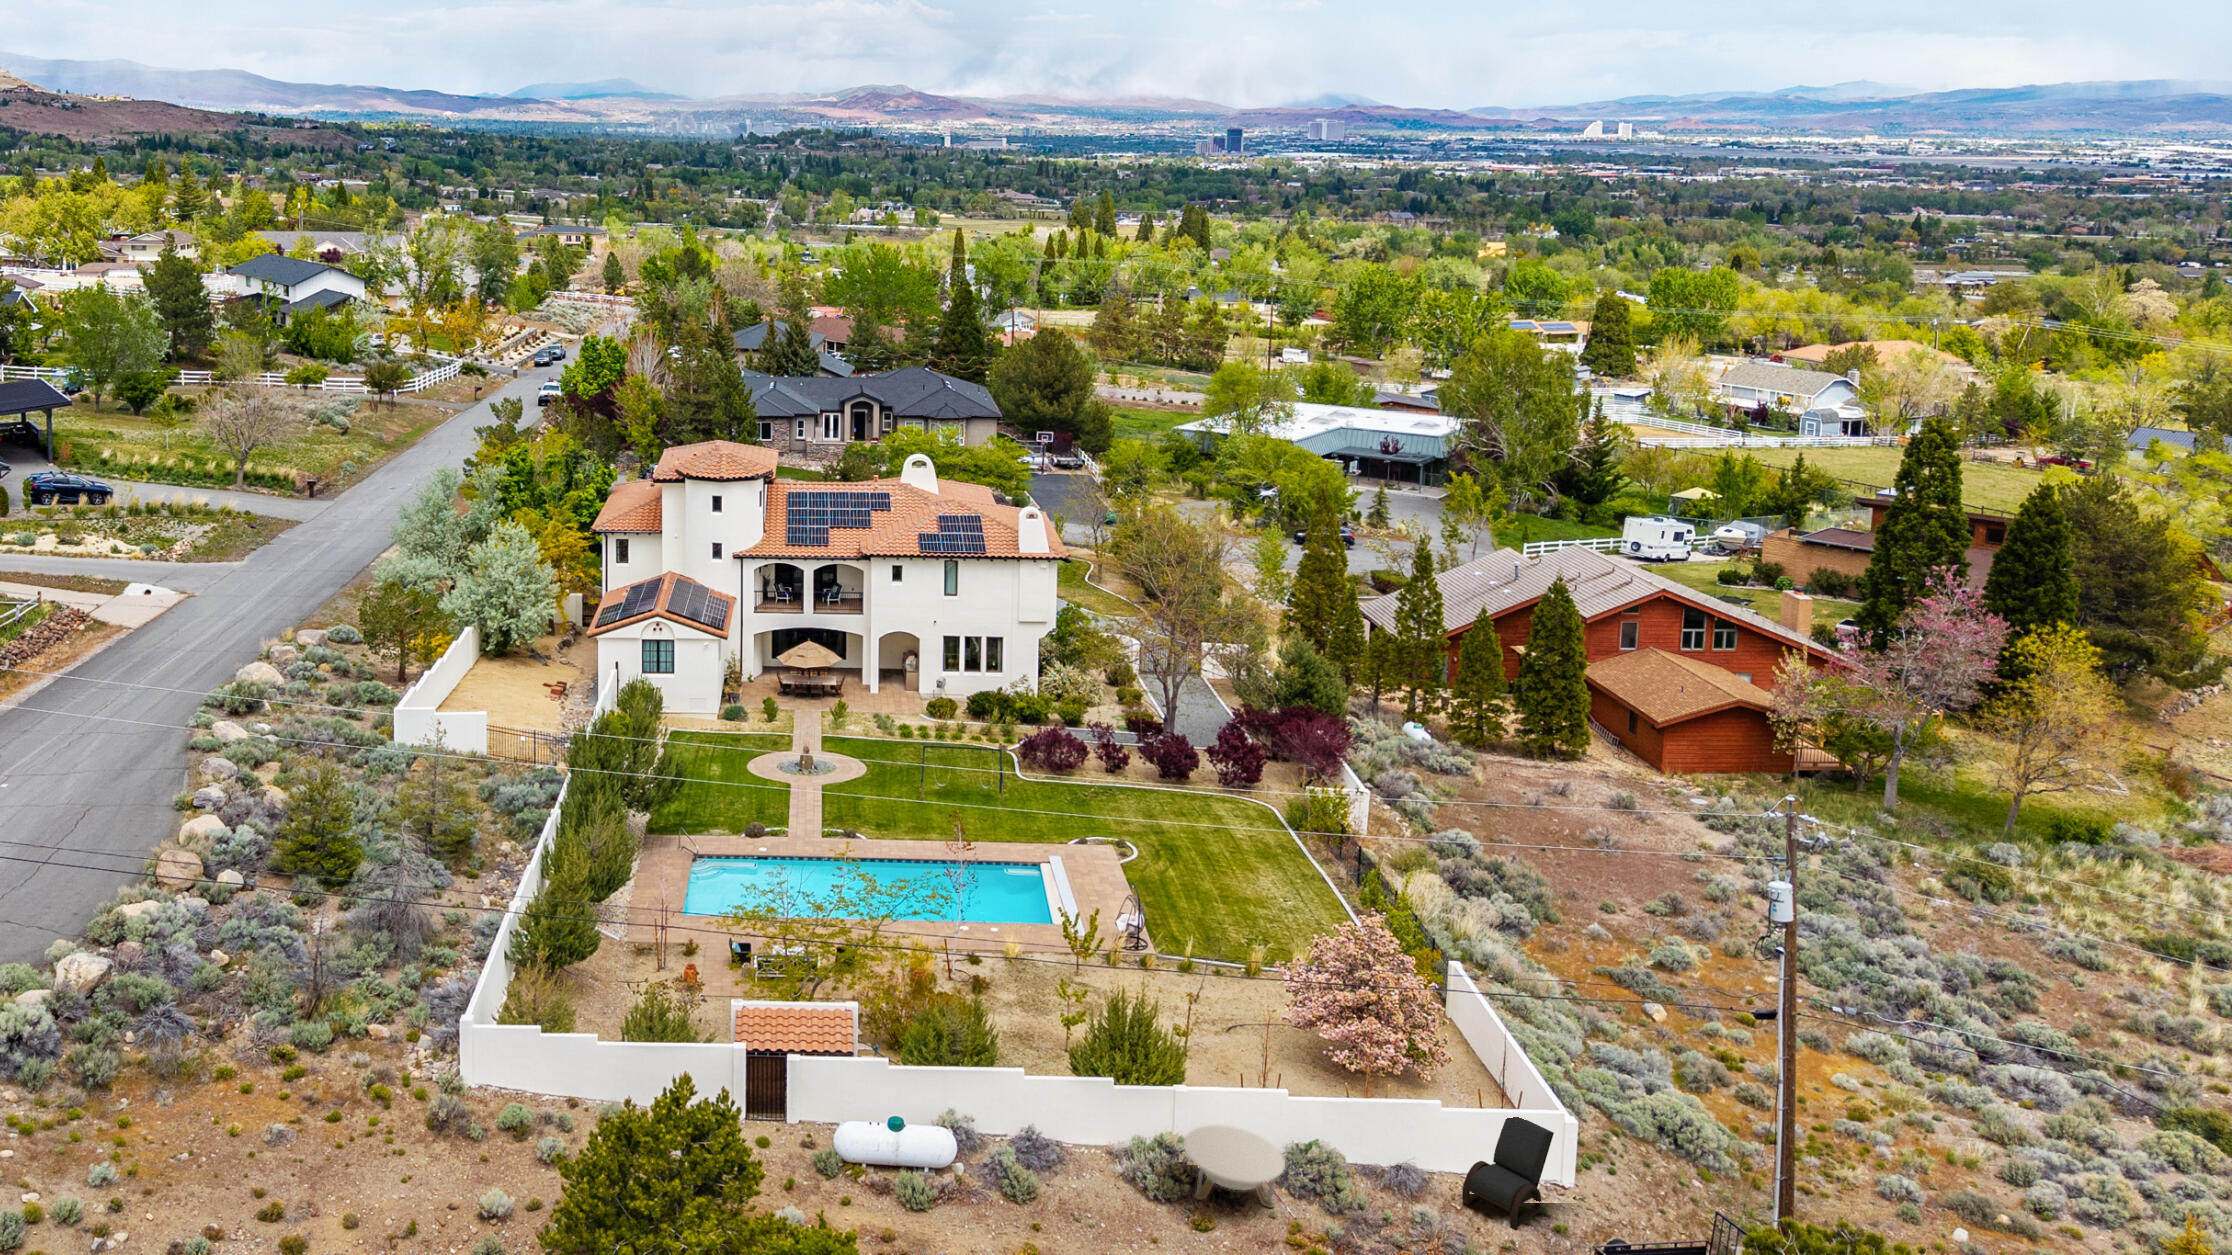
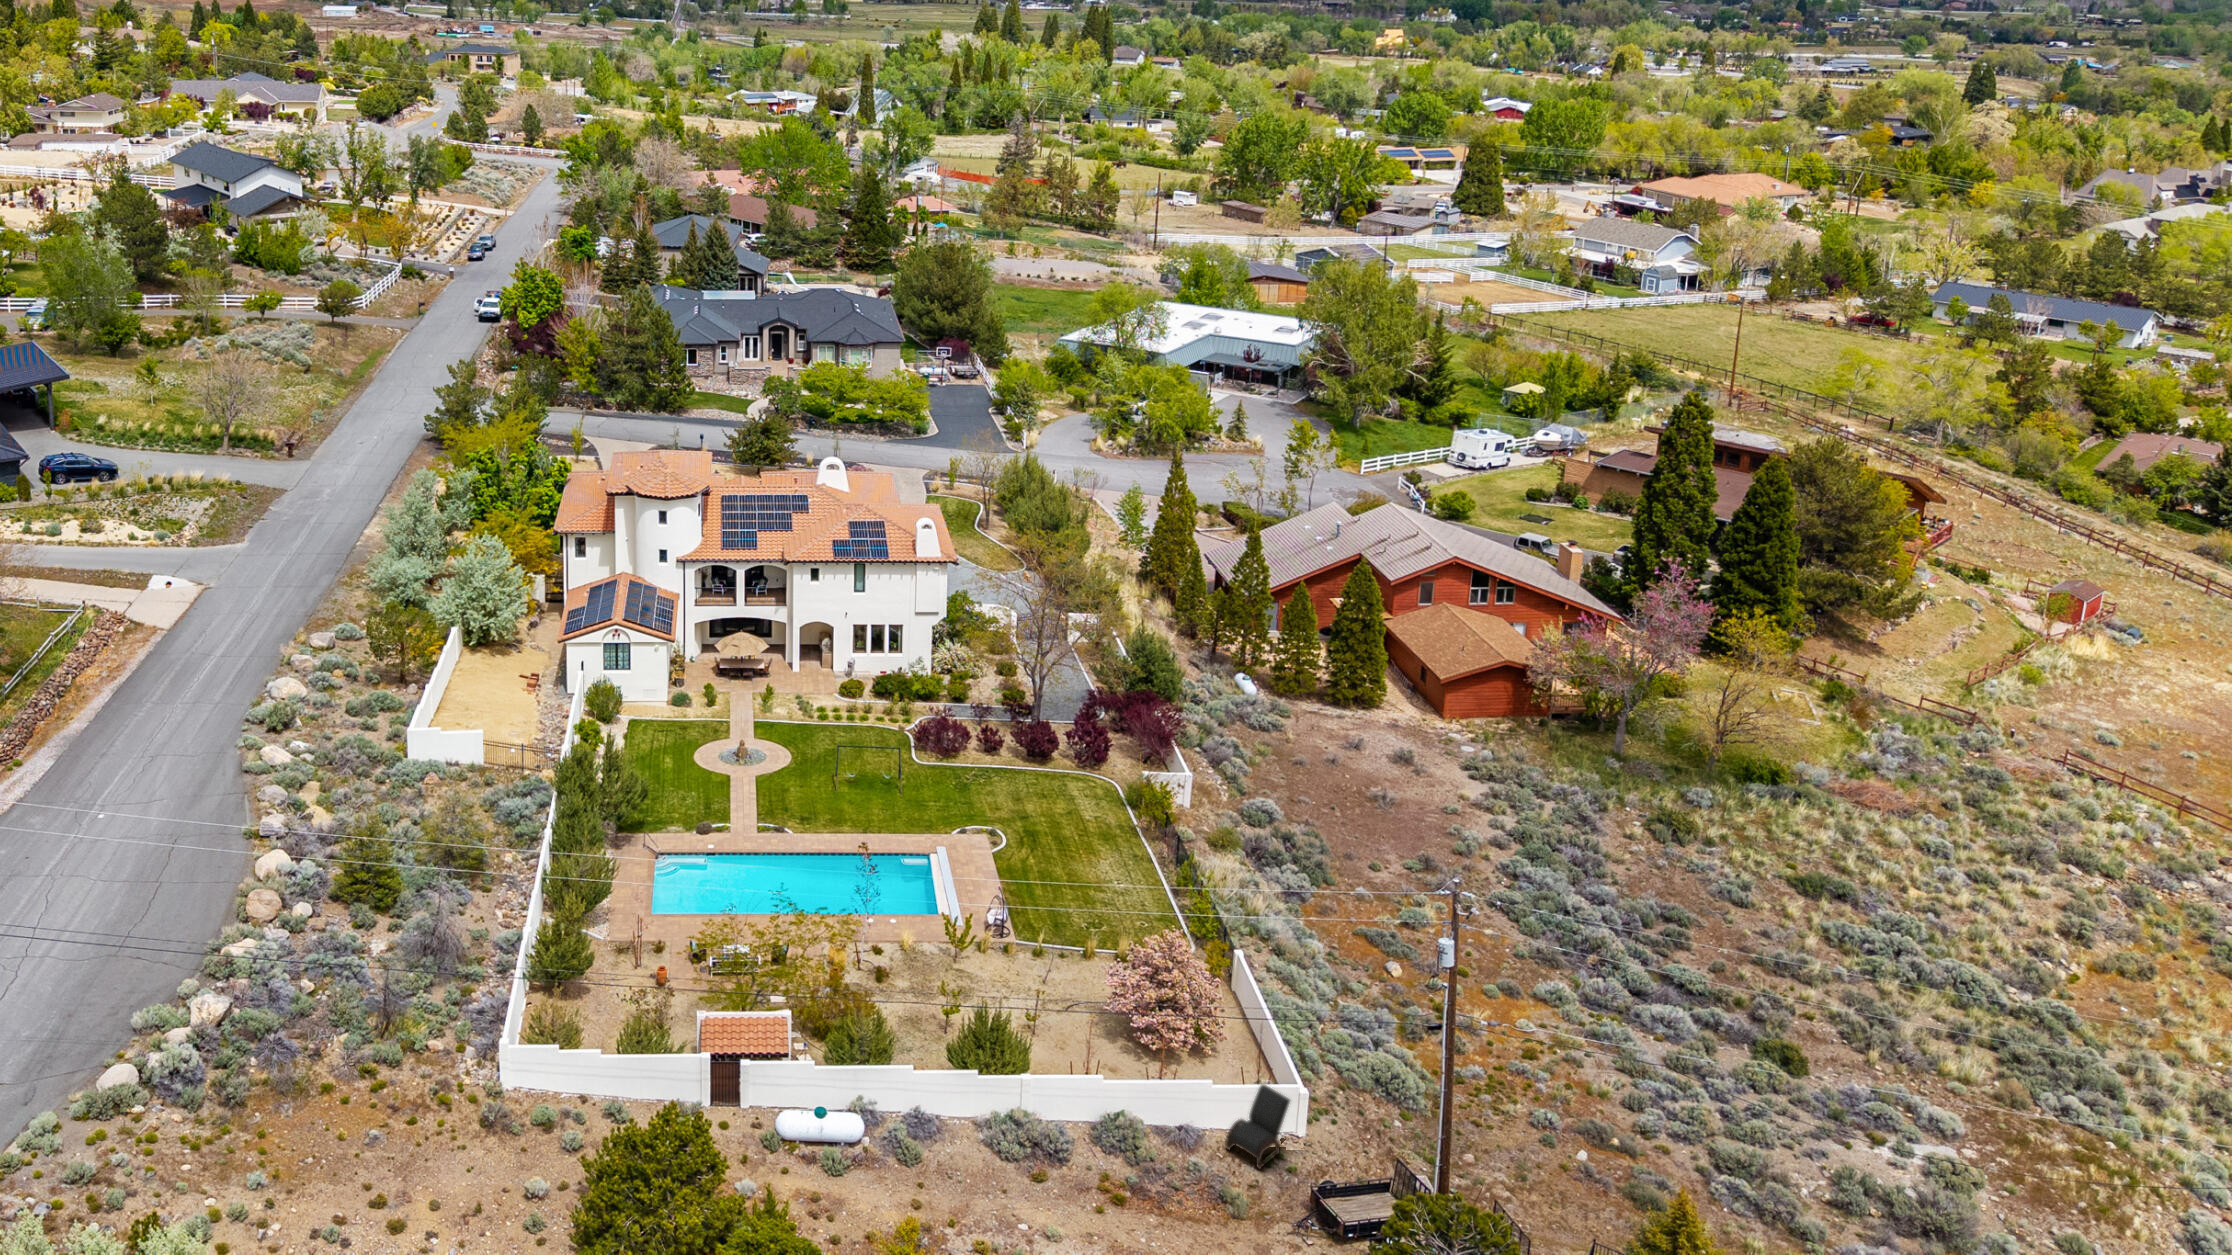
round table: present [1184,1126,1285,1208] -> none [1029,1100,1100,1161]

